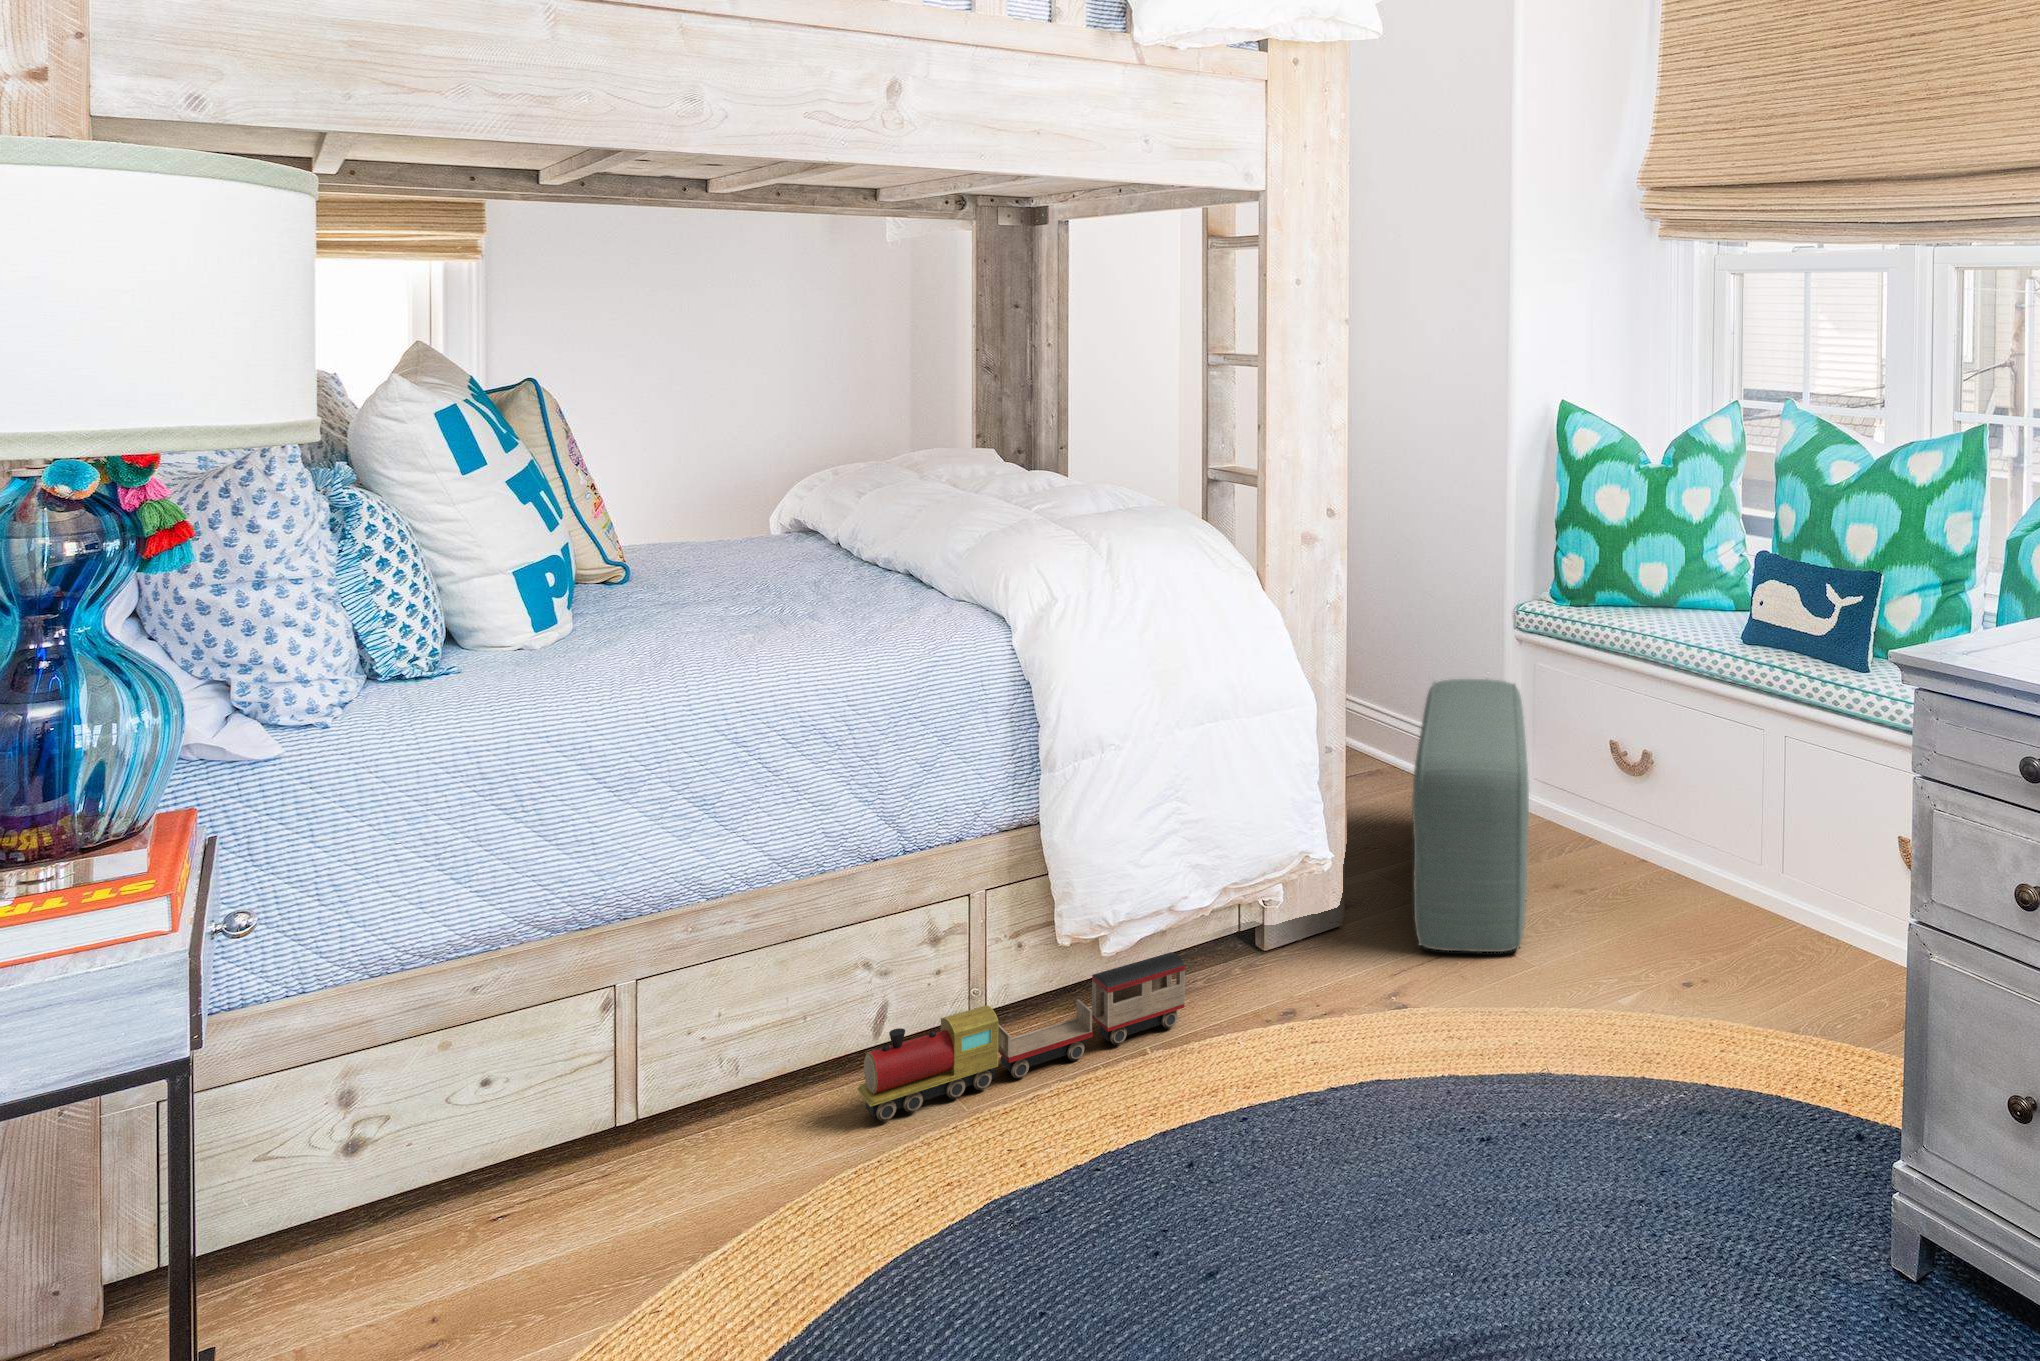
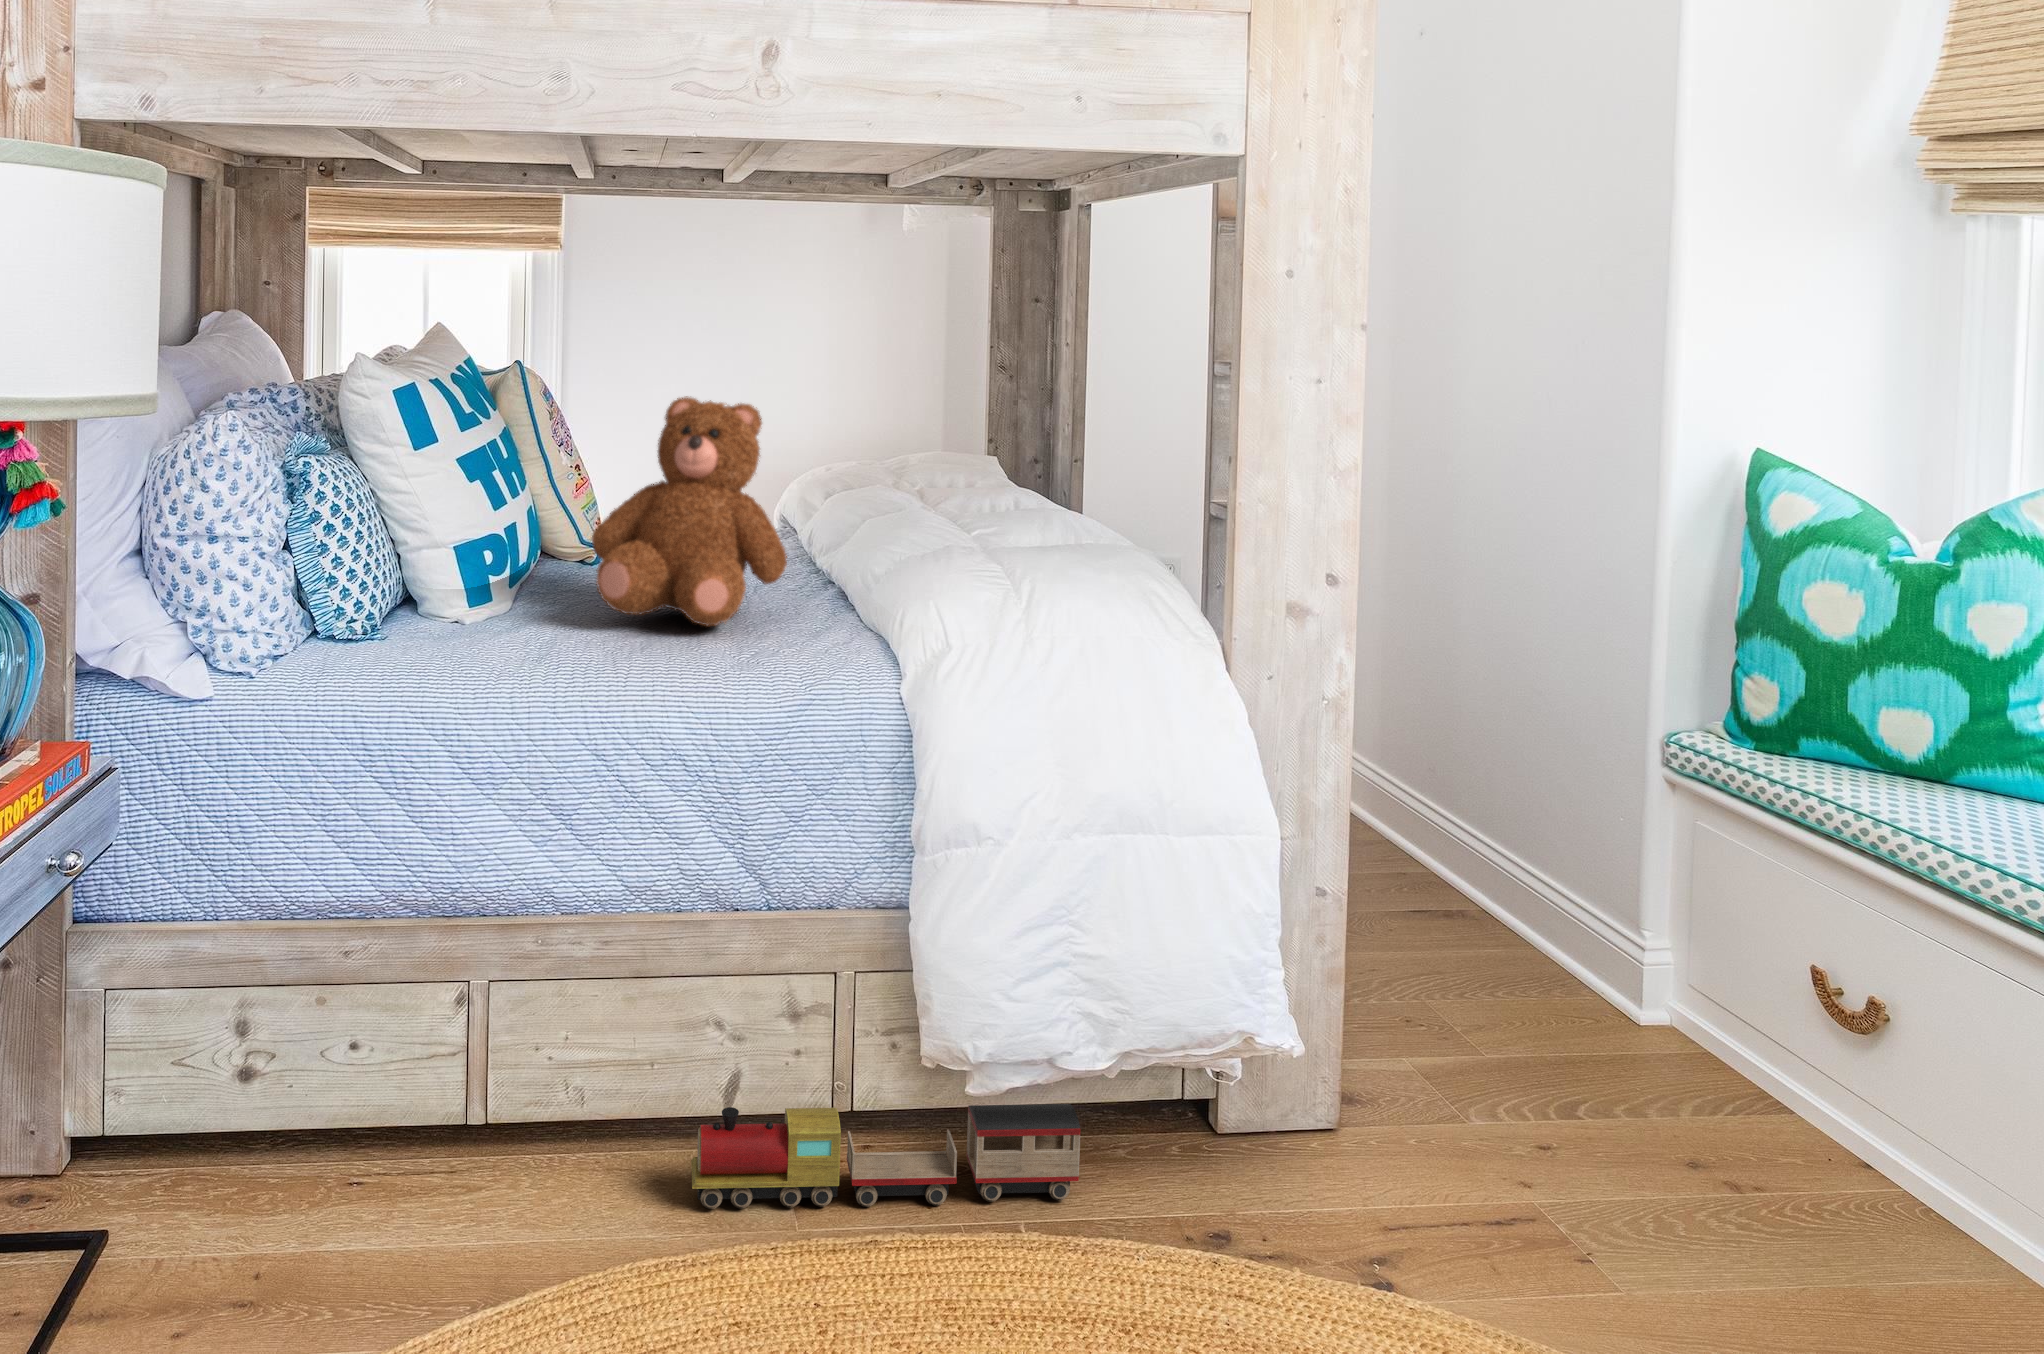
teddy bear: none [660,402,875,619] -> present [592,396,787,626]
pouf: present [1412,679,1529,952] -> none [1432,815,1656,1249]

